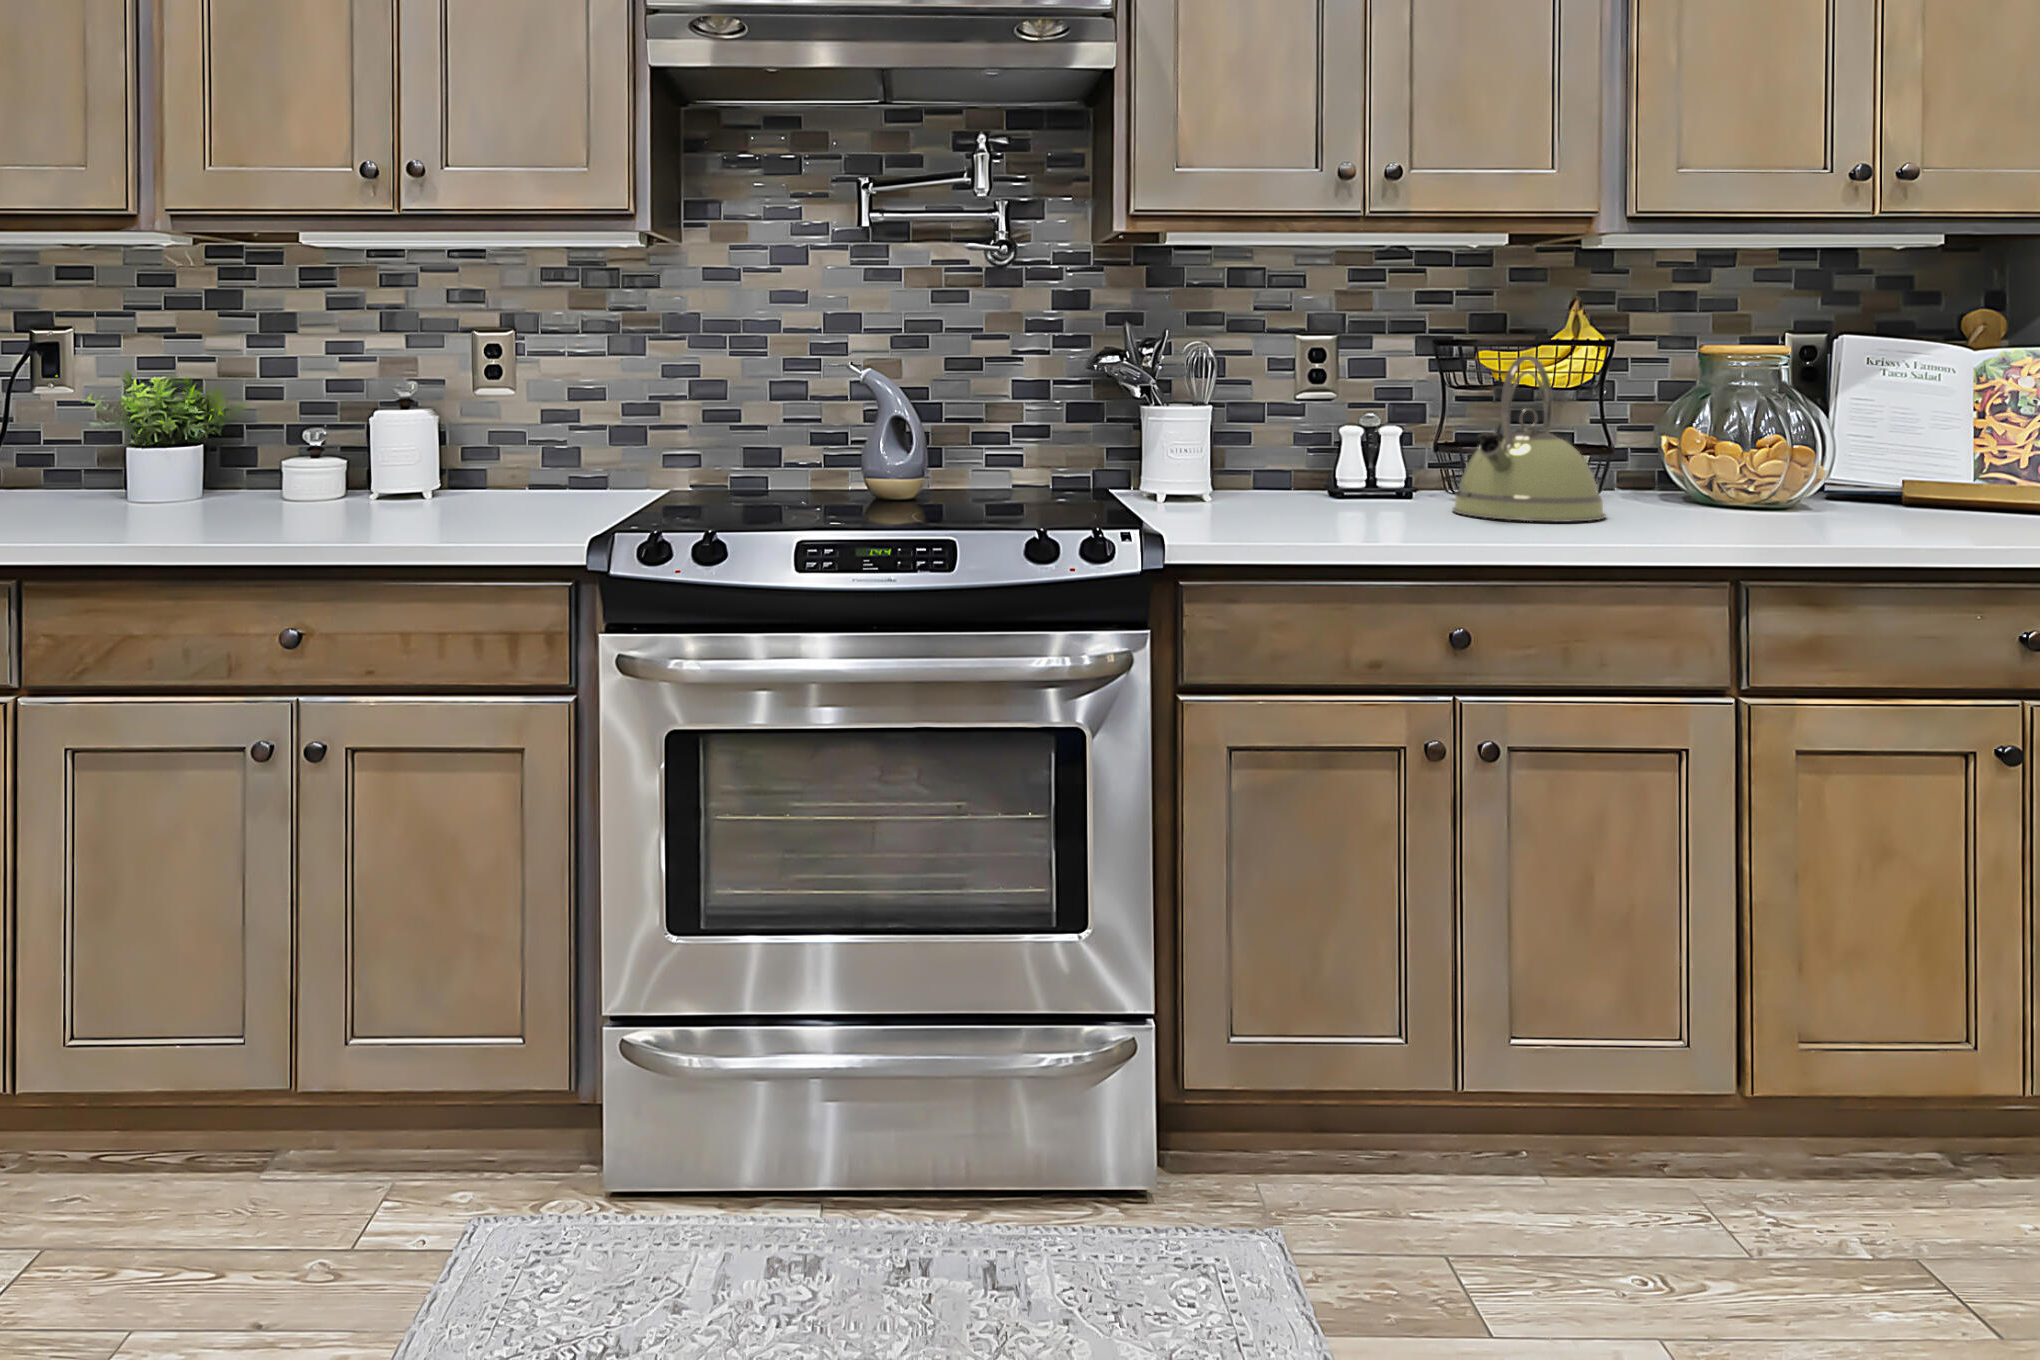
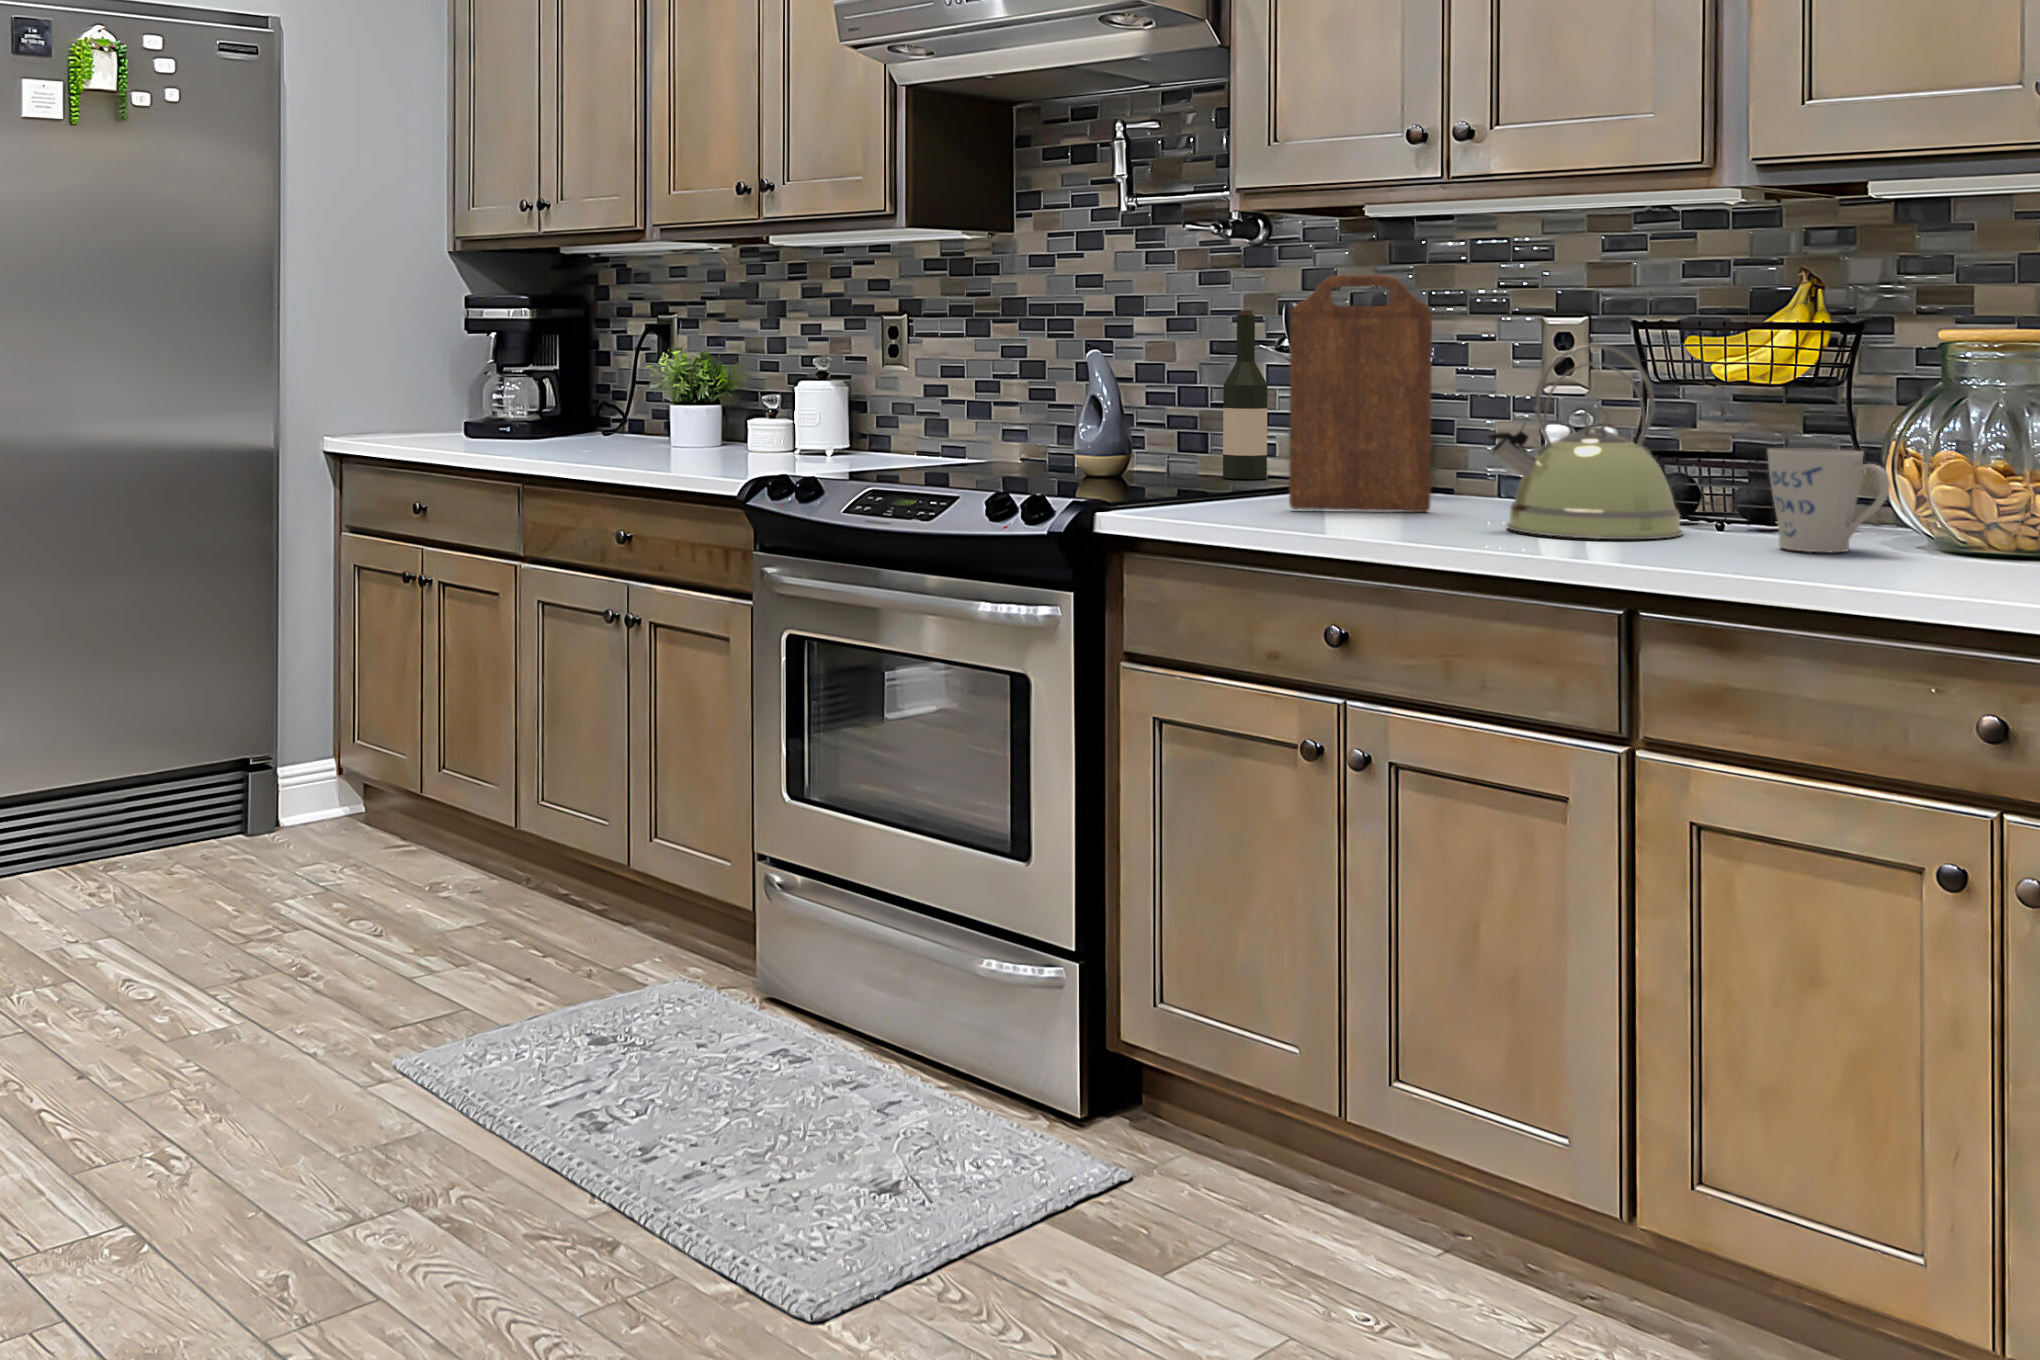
cutting board: none [1246,292,1337,517] -> present [1289,275,1432,512]
wine bottle: none [974,328,1017,492] -> present [1223,310,1268,479]
mug: none [1676,436,1774,516] -> present [1767,448,1890,552]

